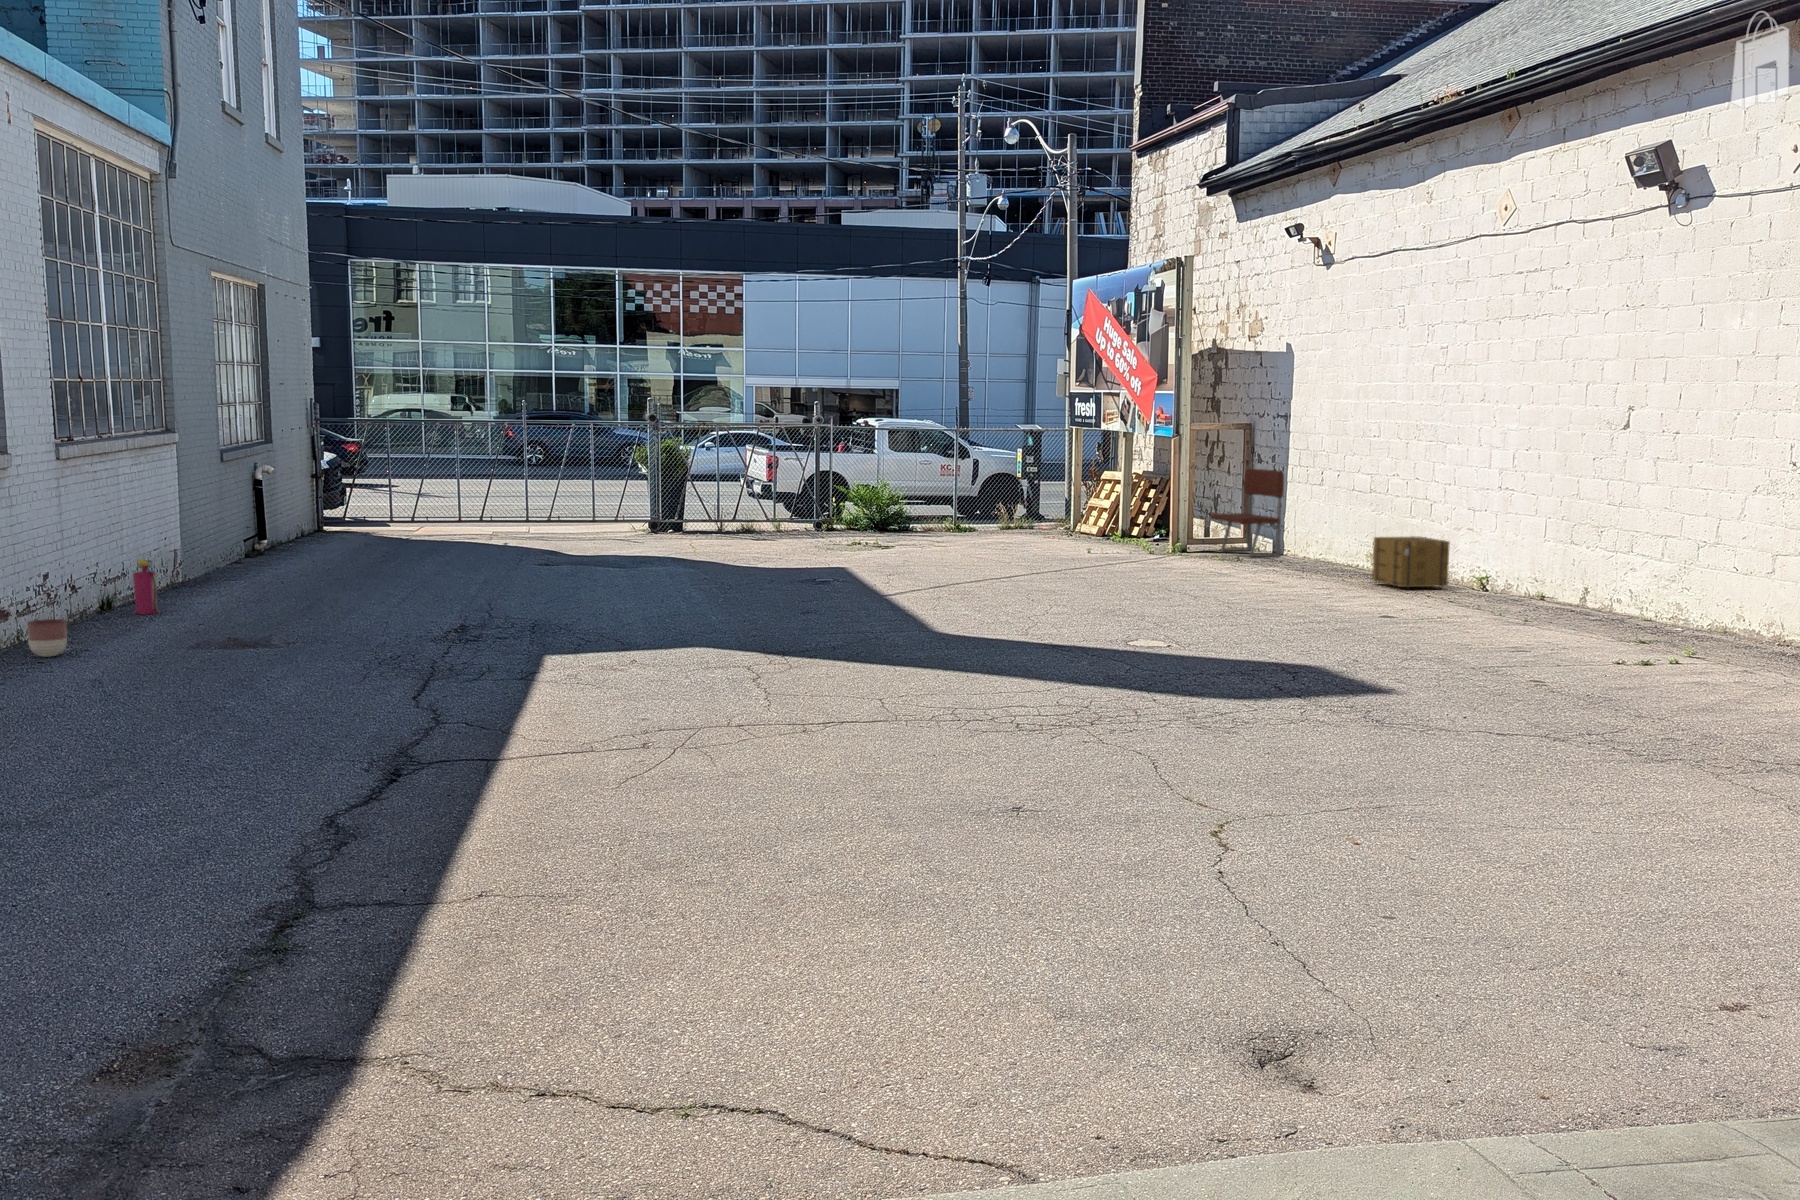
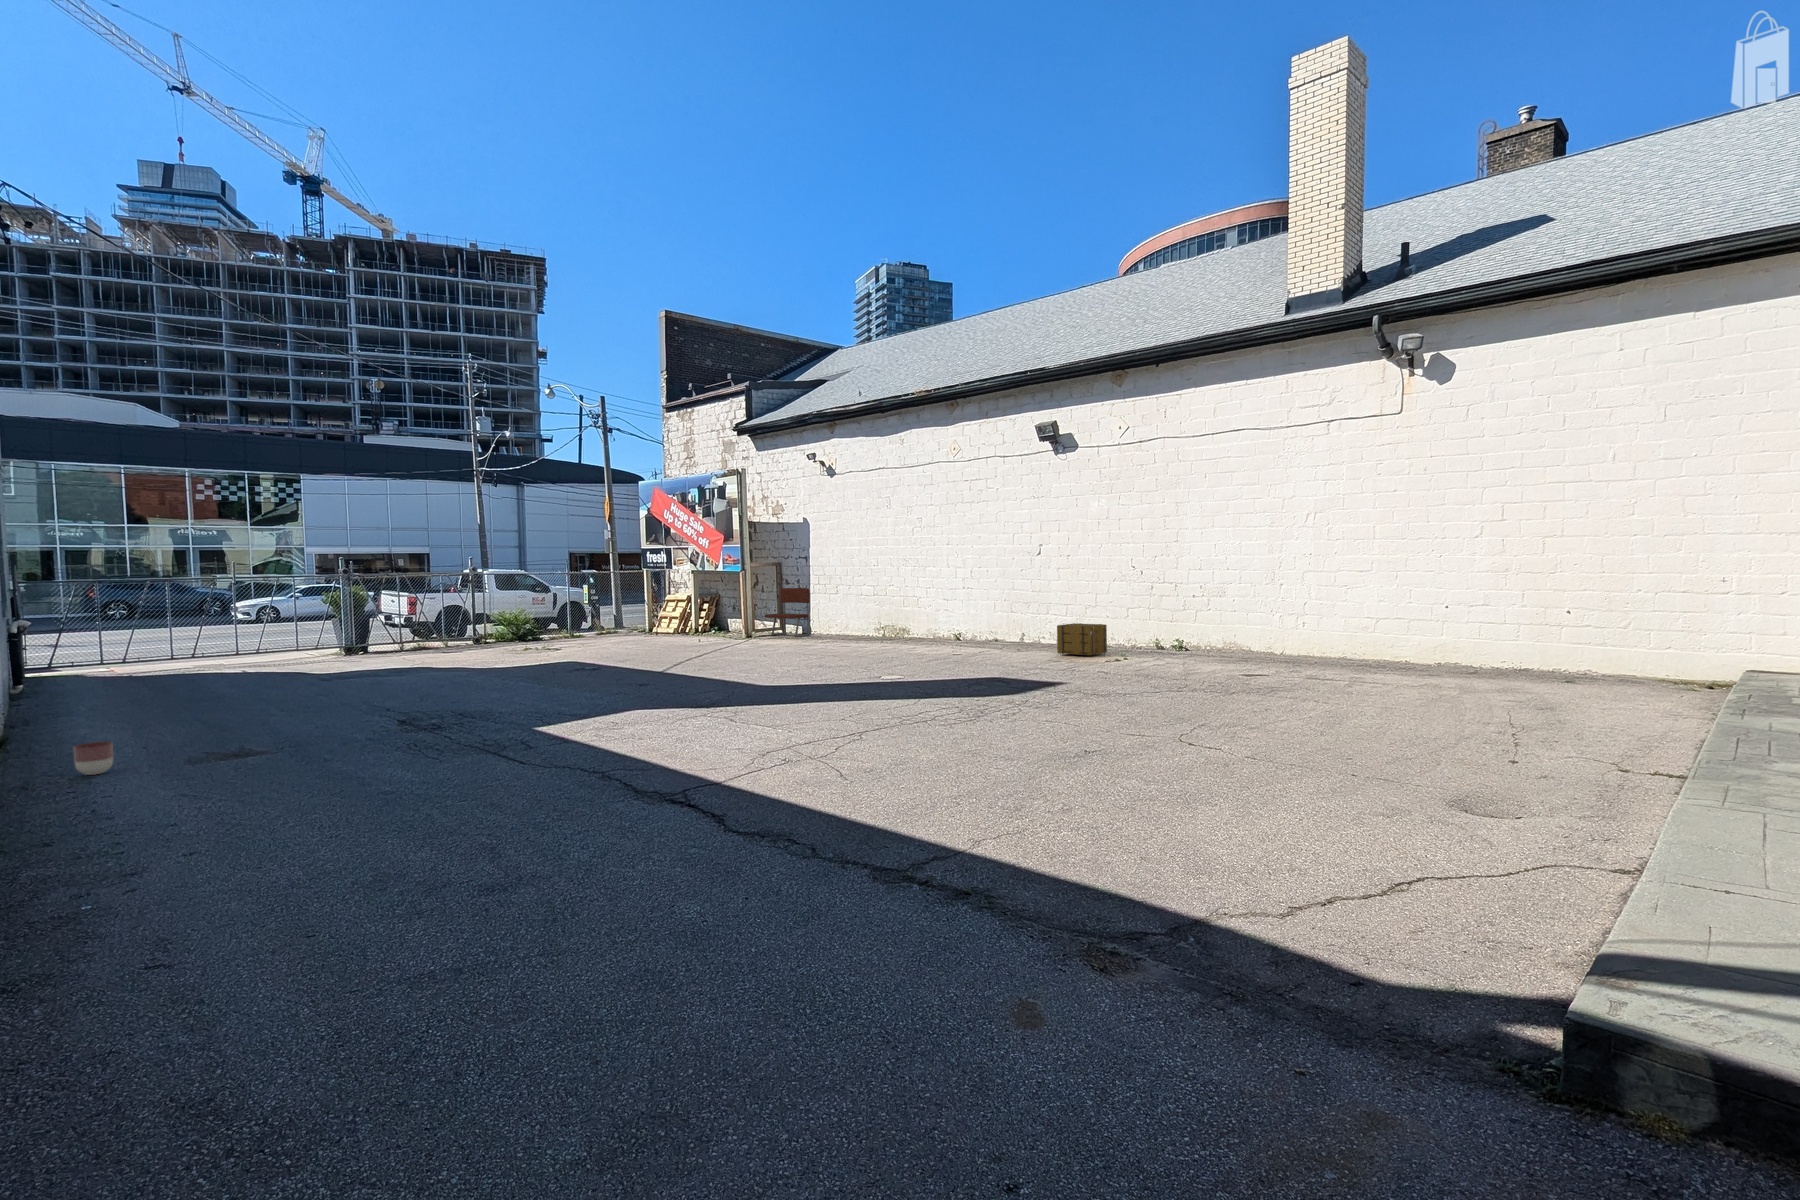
cardboard box: present [1372,536,1450,589] -> present [1057,623,1107,657]
fire extinguisher: present [133,559,158,614] -> none [67,693,96,740]

